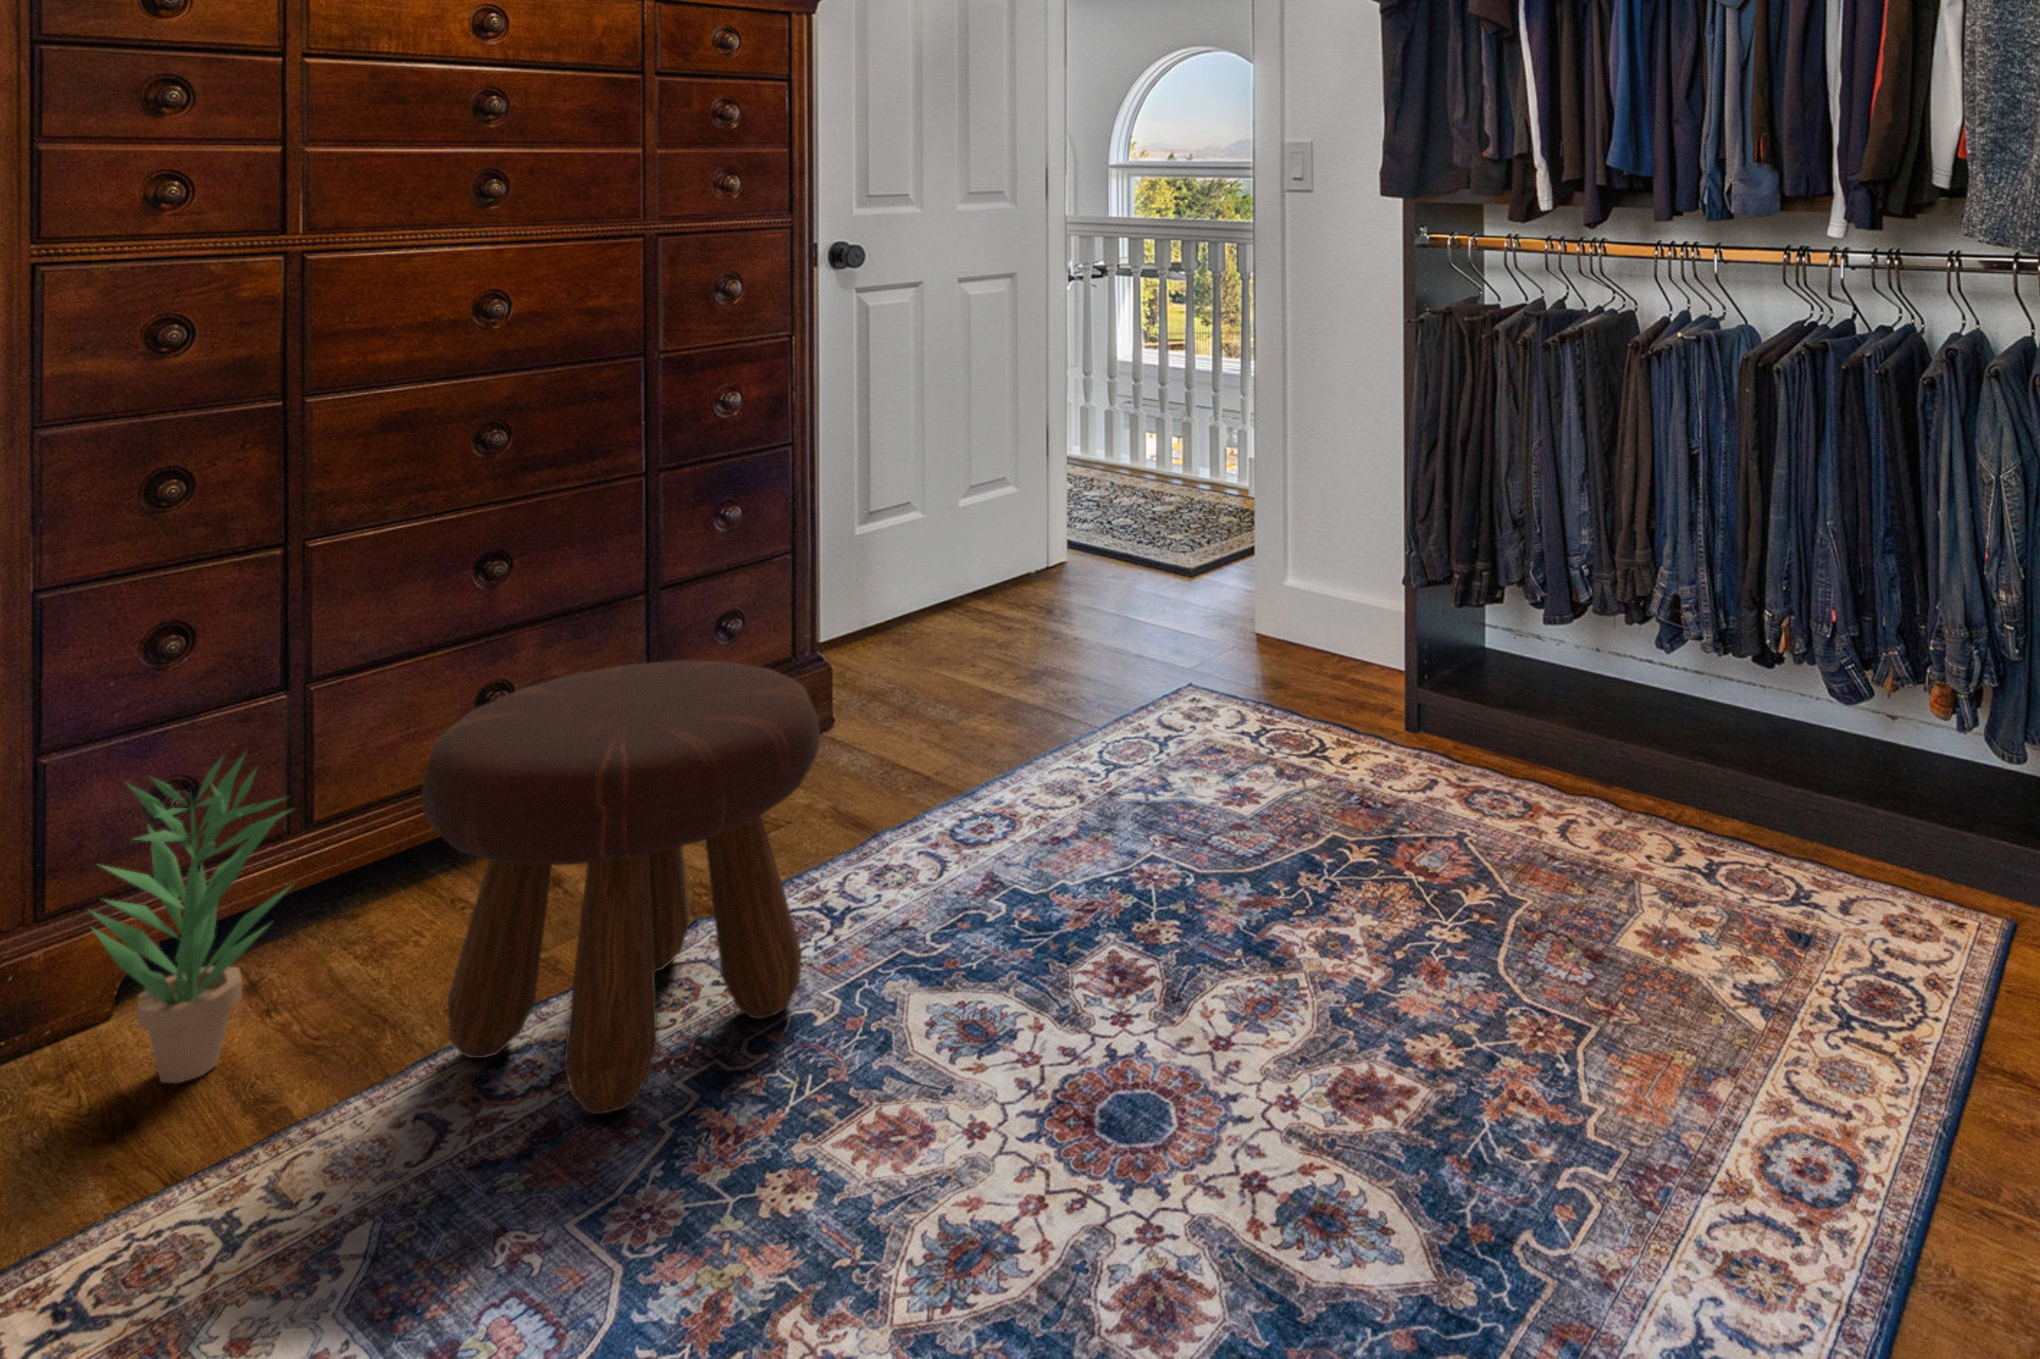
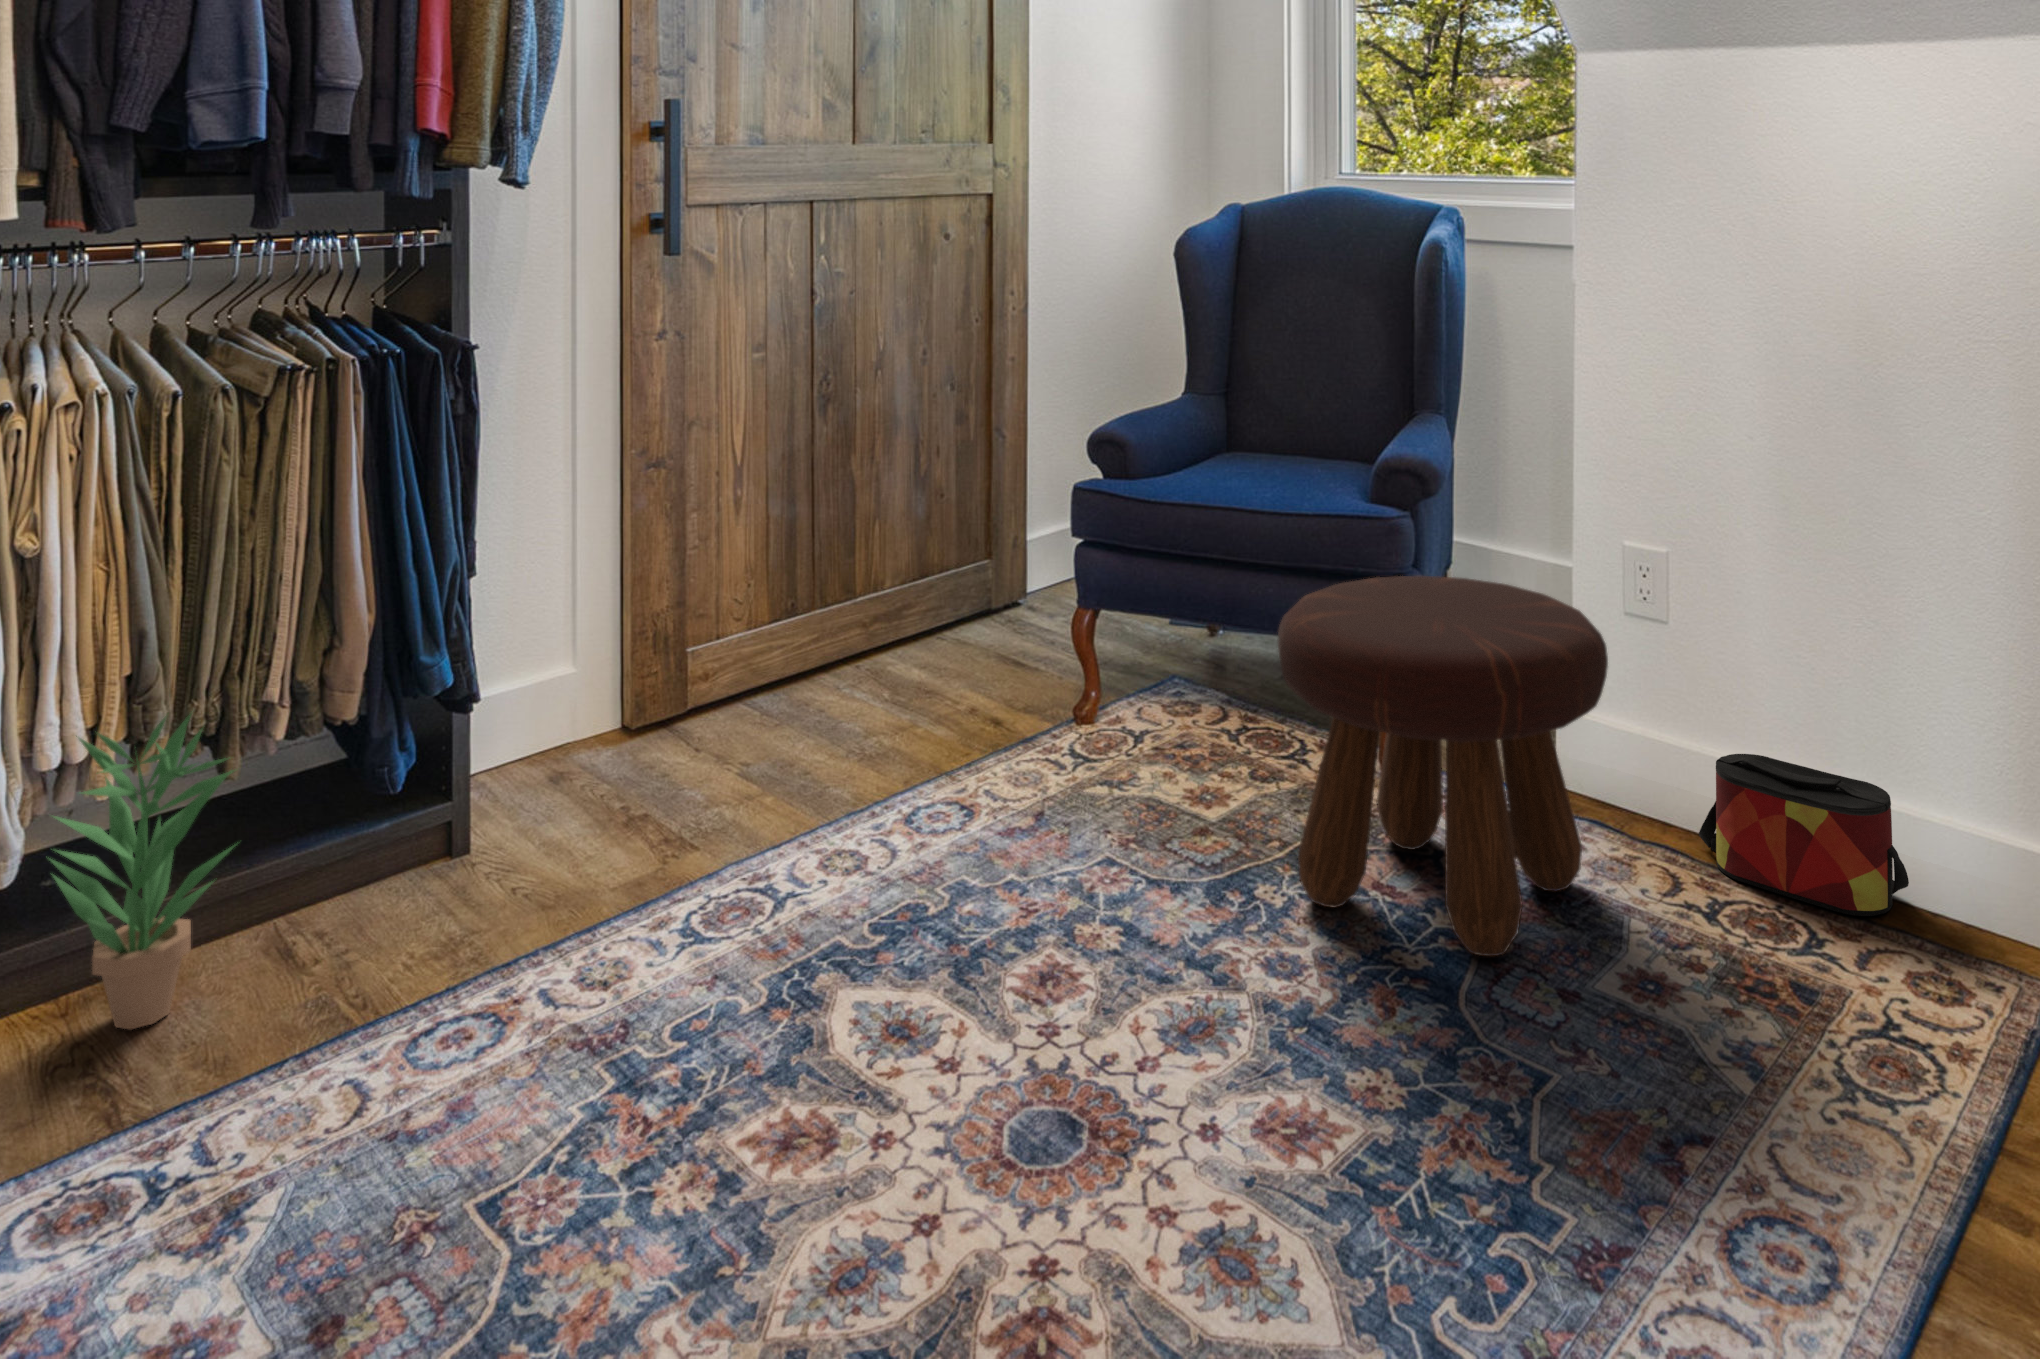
footstool: present [422,661,820,1114] -> present [1278,576,1608,956]
bag: none [1689,729,1878,869] -> present [1699,754,1909,916]

